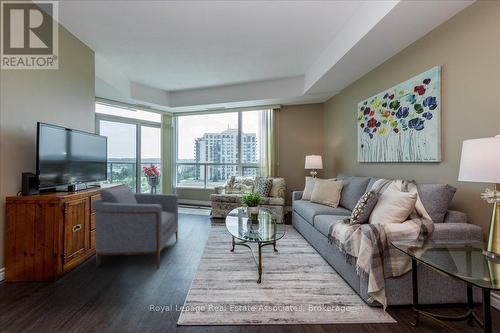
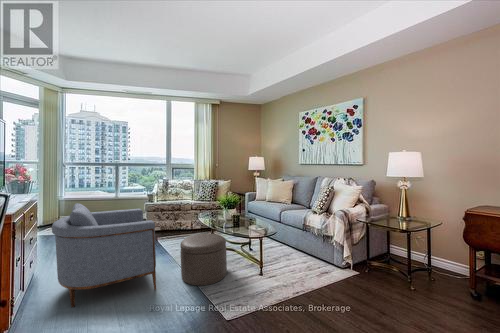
ottoman: none [185,224,231,277] -> present [180,234,227,286]

